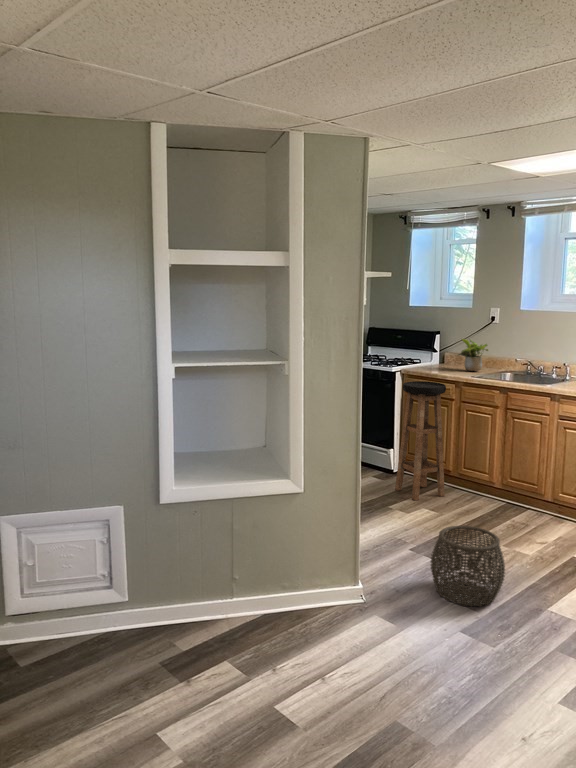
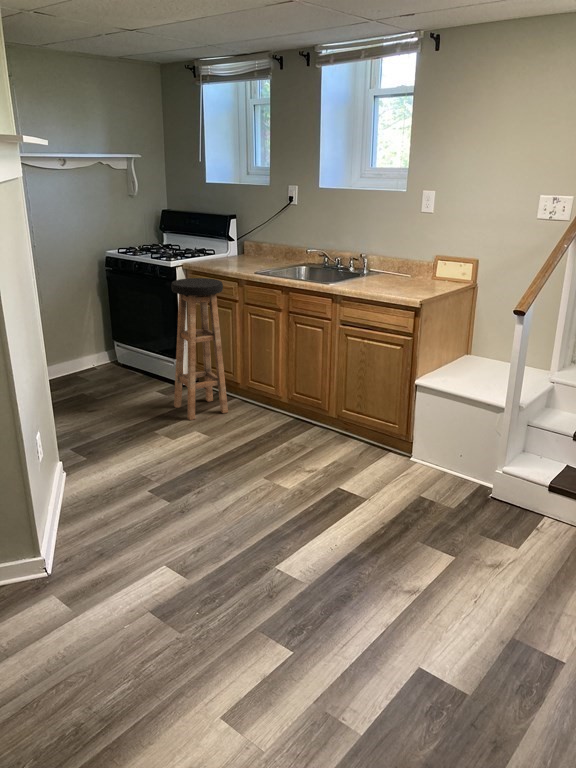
potted plant: present [459,339,488,371] -> none [247,225,283,264]
woven basket: present [431,526,505,607] -> none [138,470,229,573]

